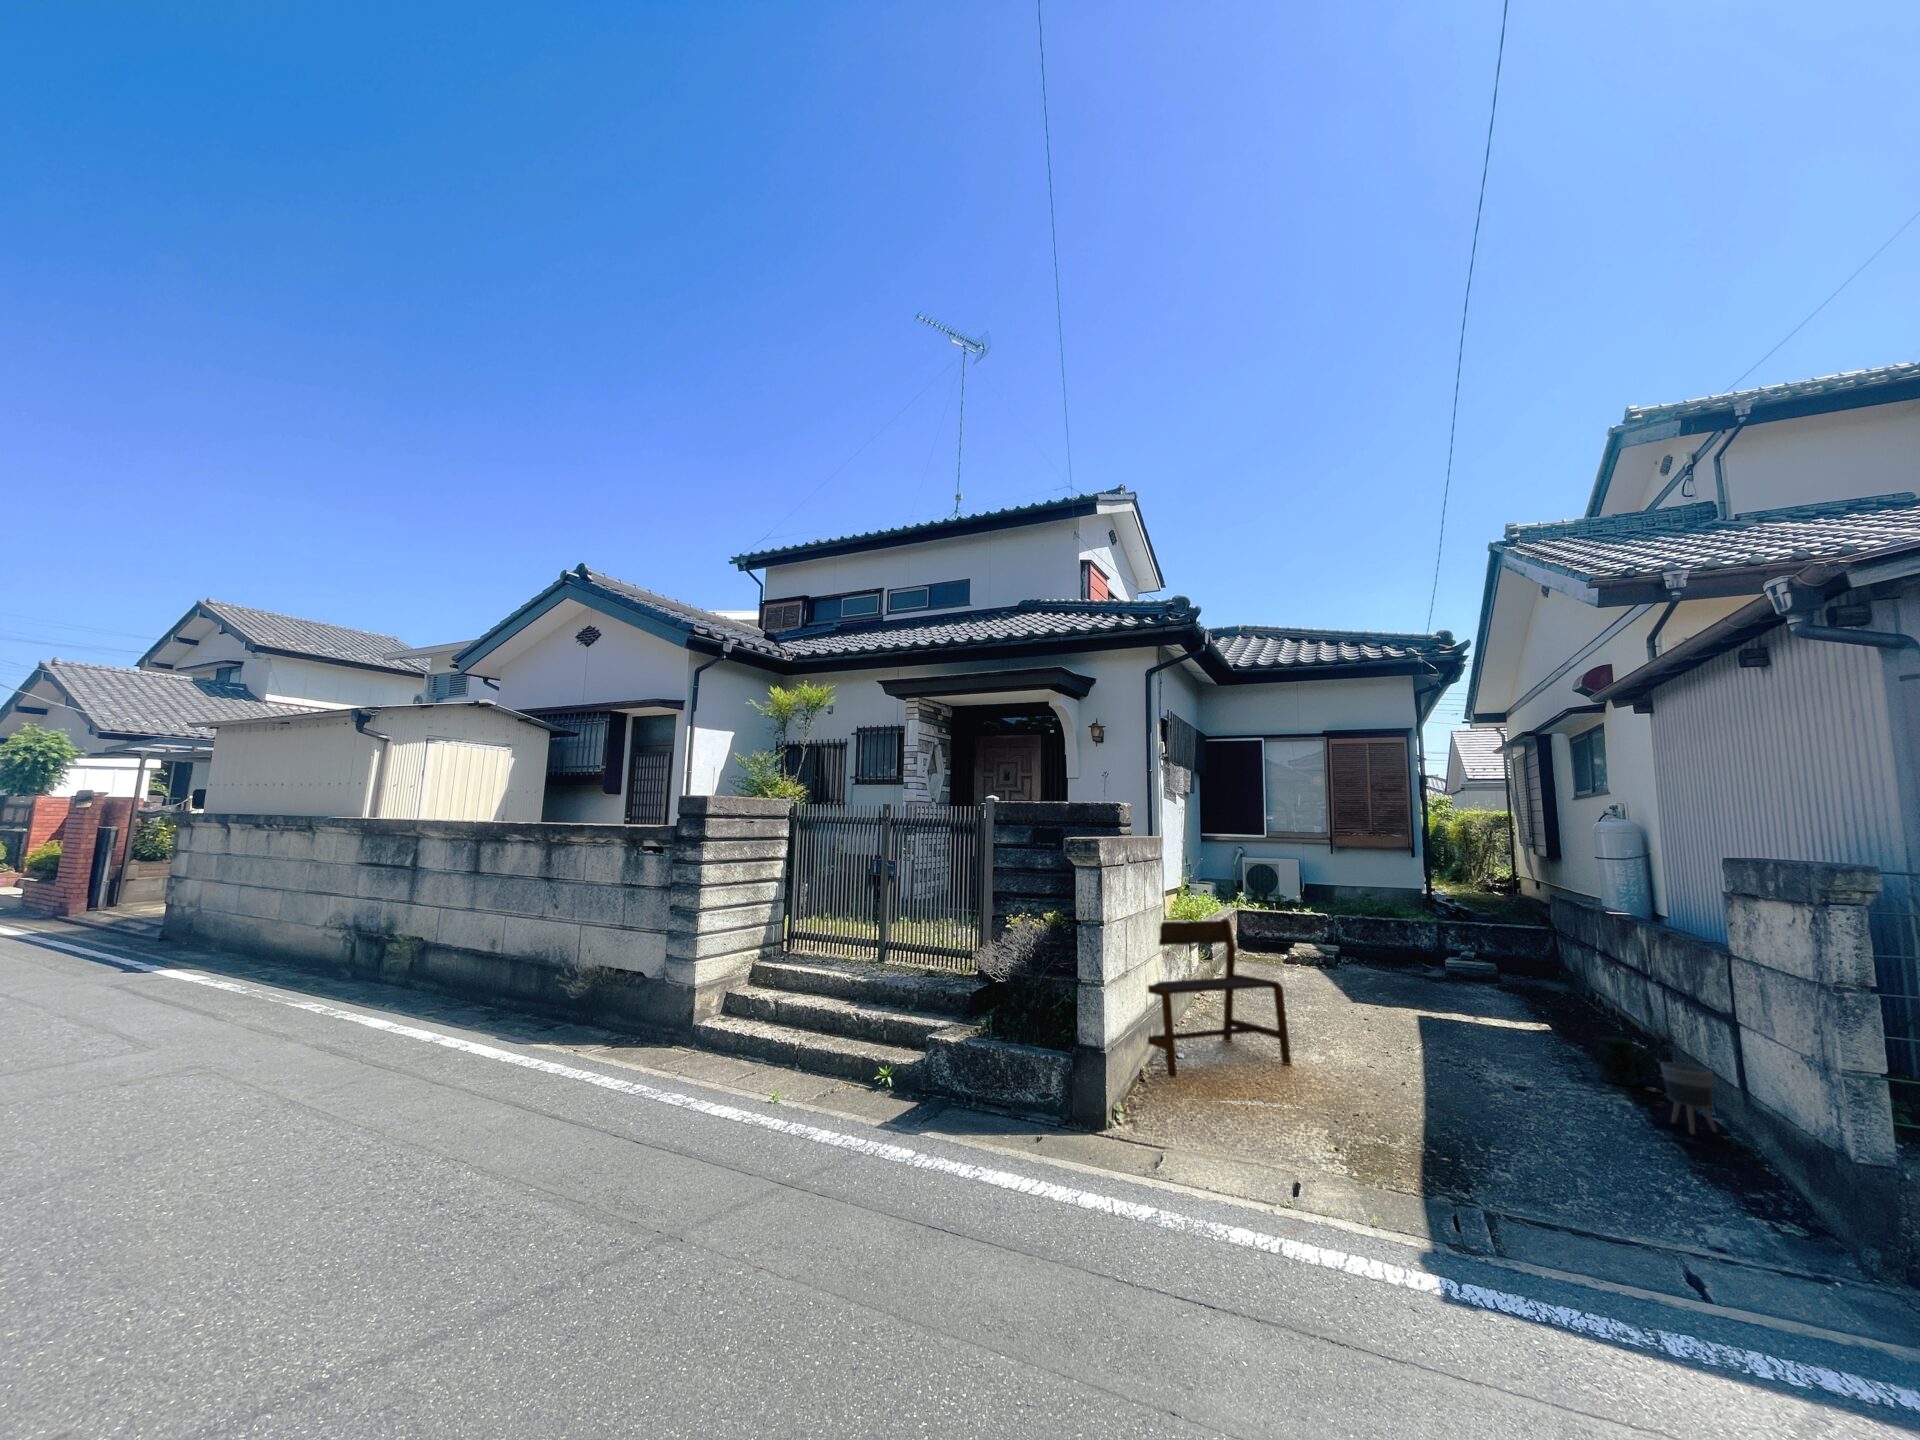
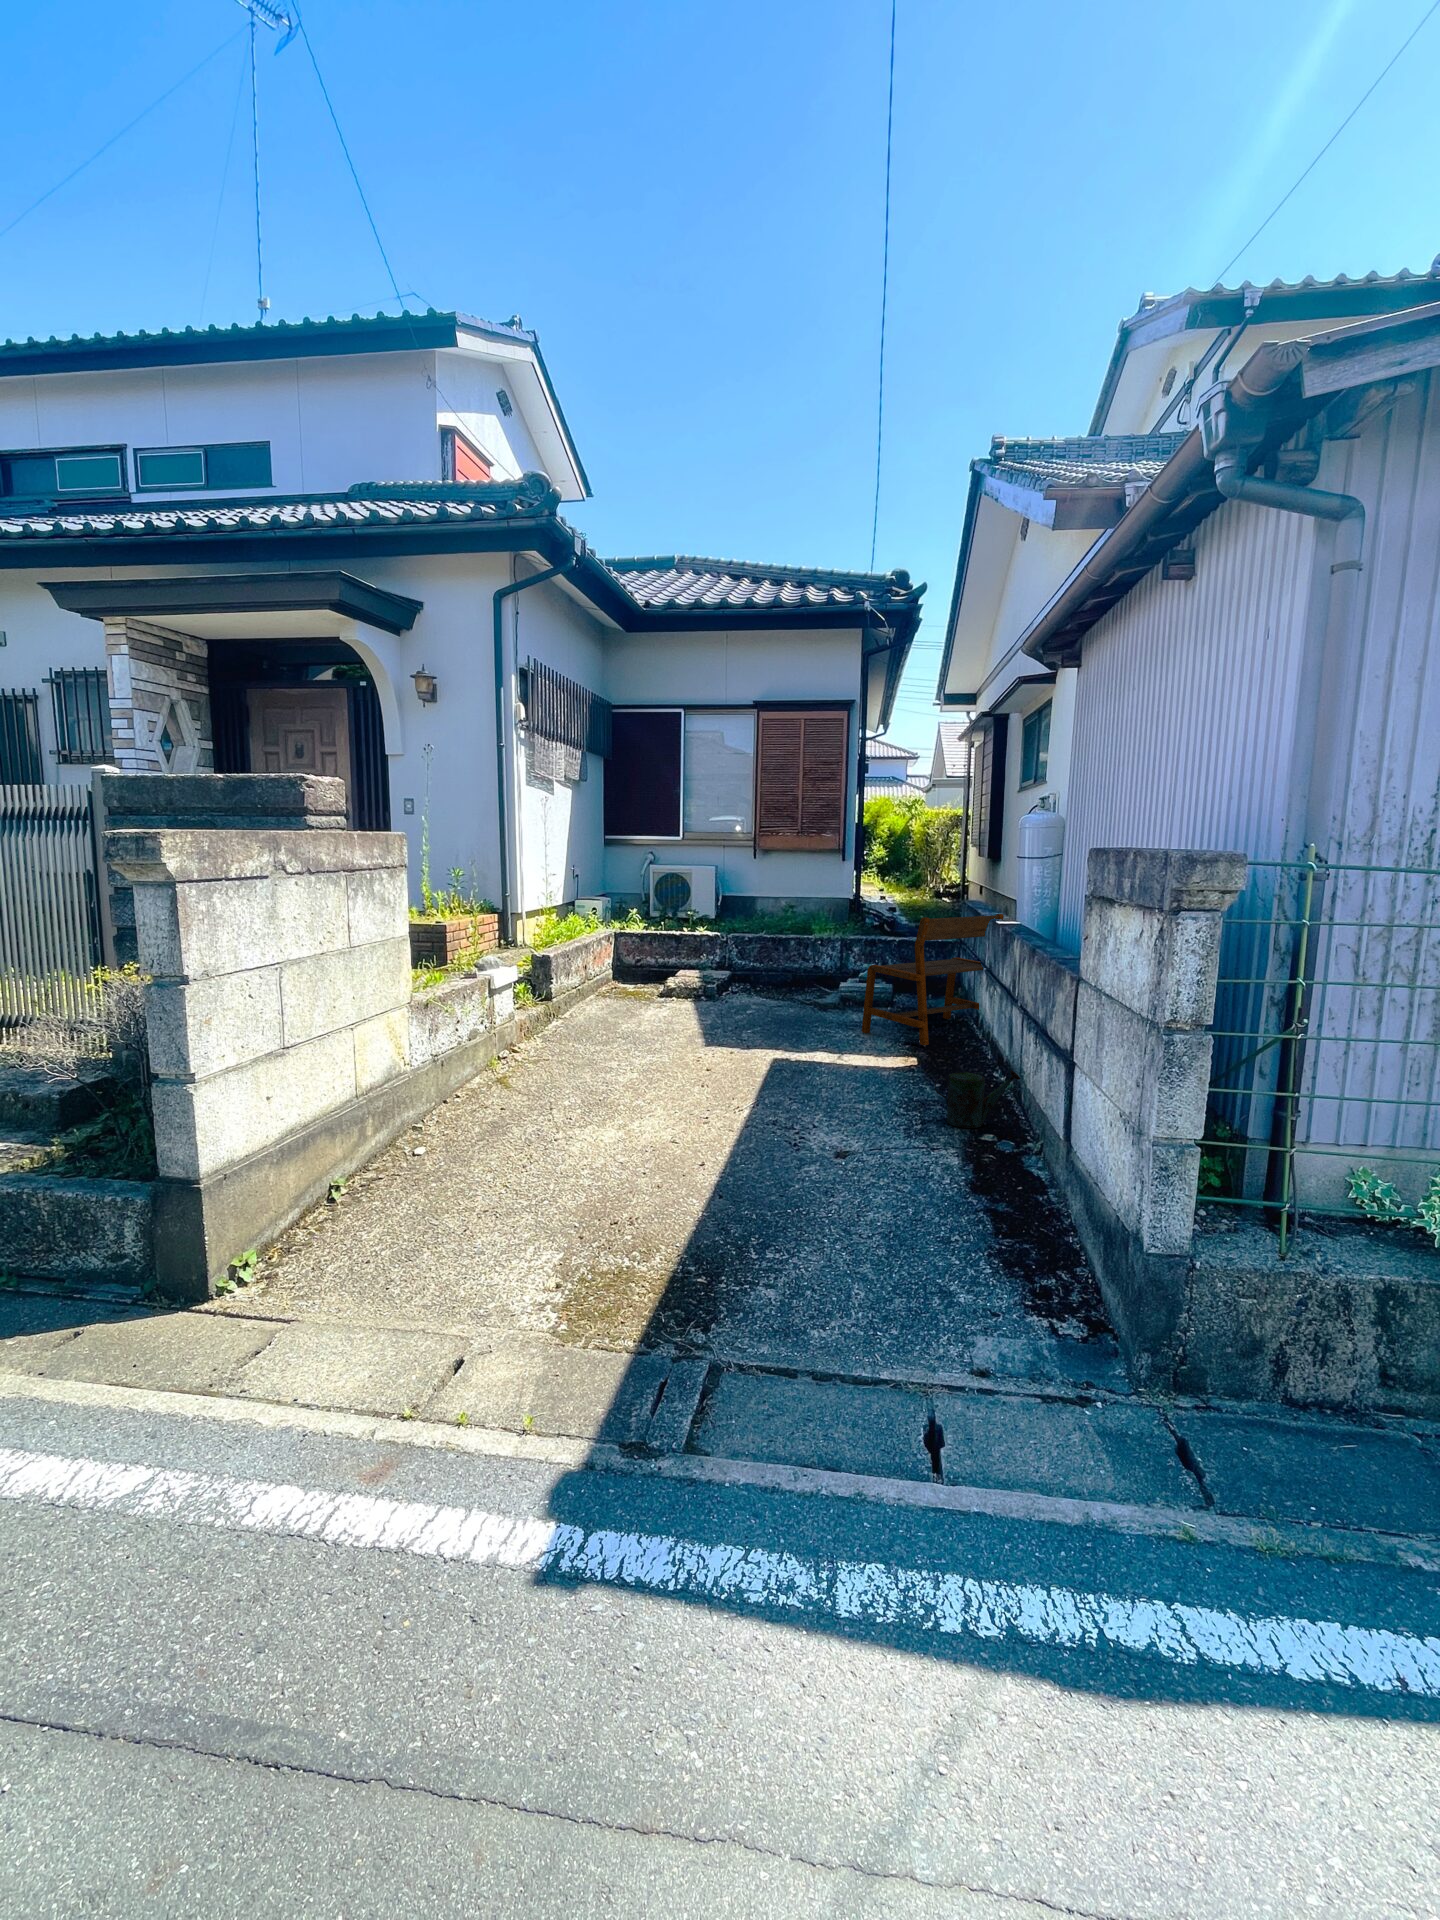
bench: present [1148,919,1291,1078] -> present [862,914,1004,1045]
planter: present [1660,1062,1717,1134] -> none [996,1105,1045,1188]

